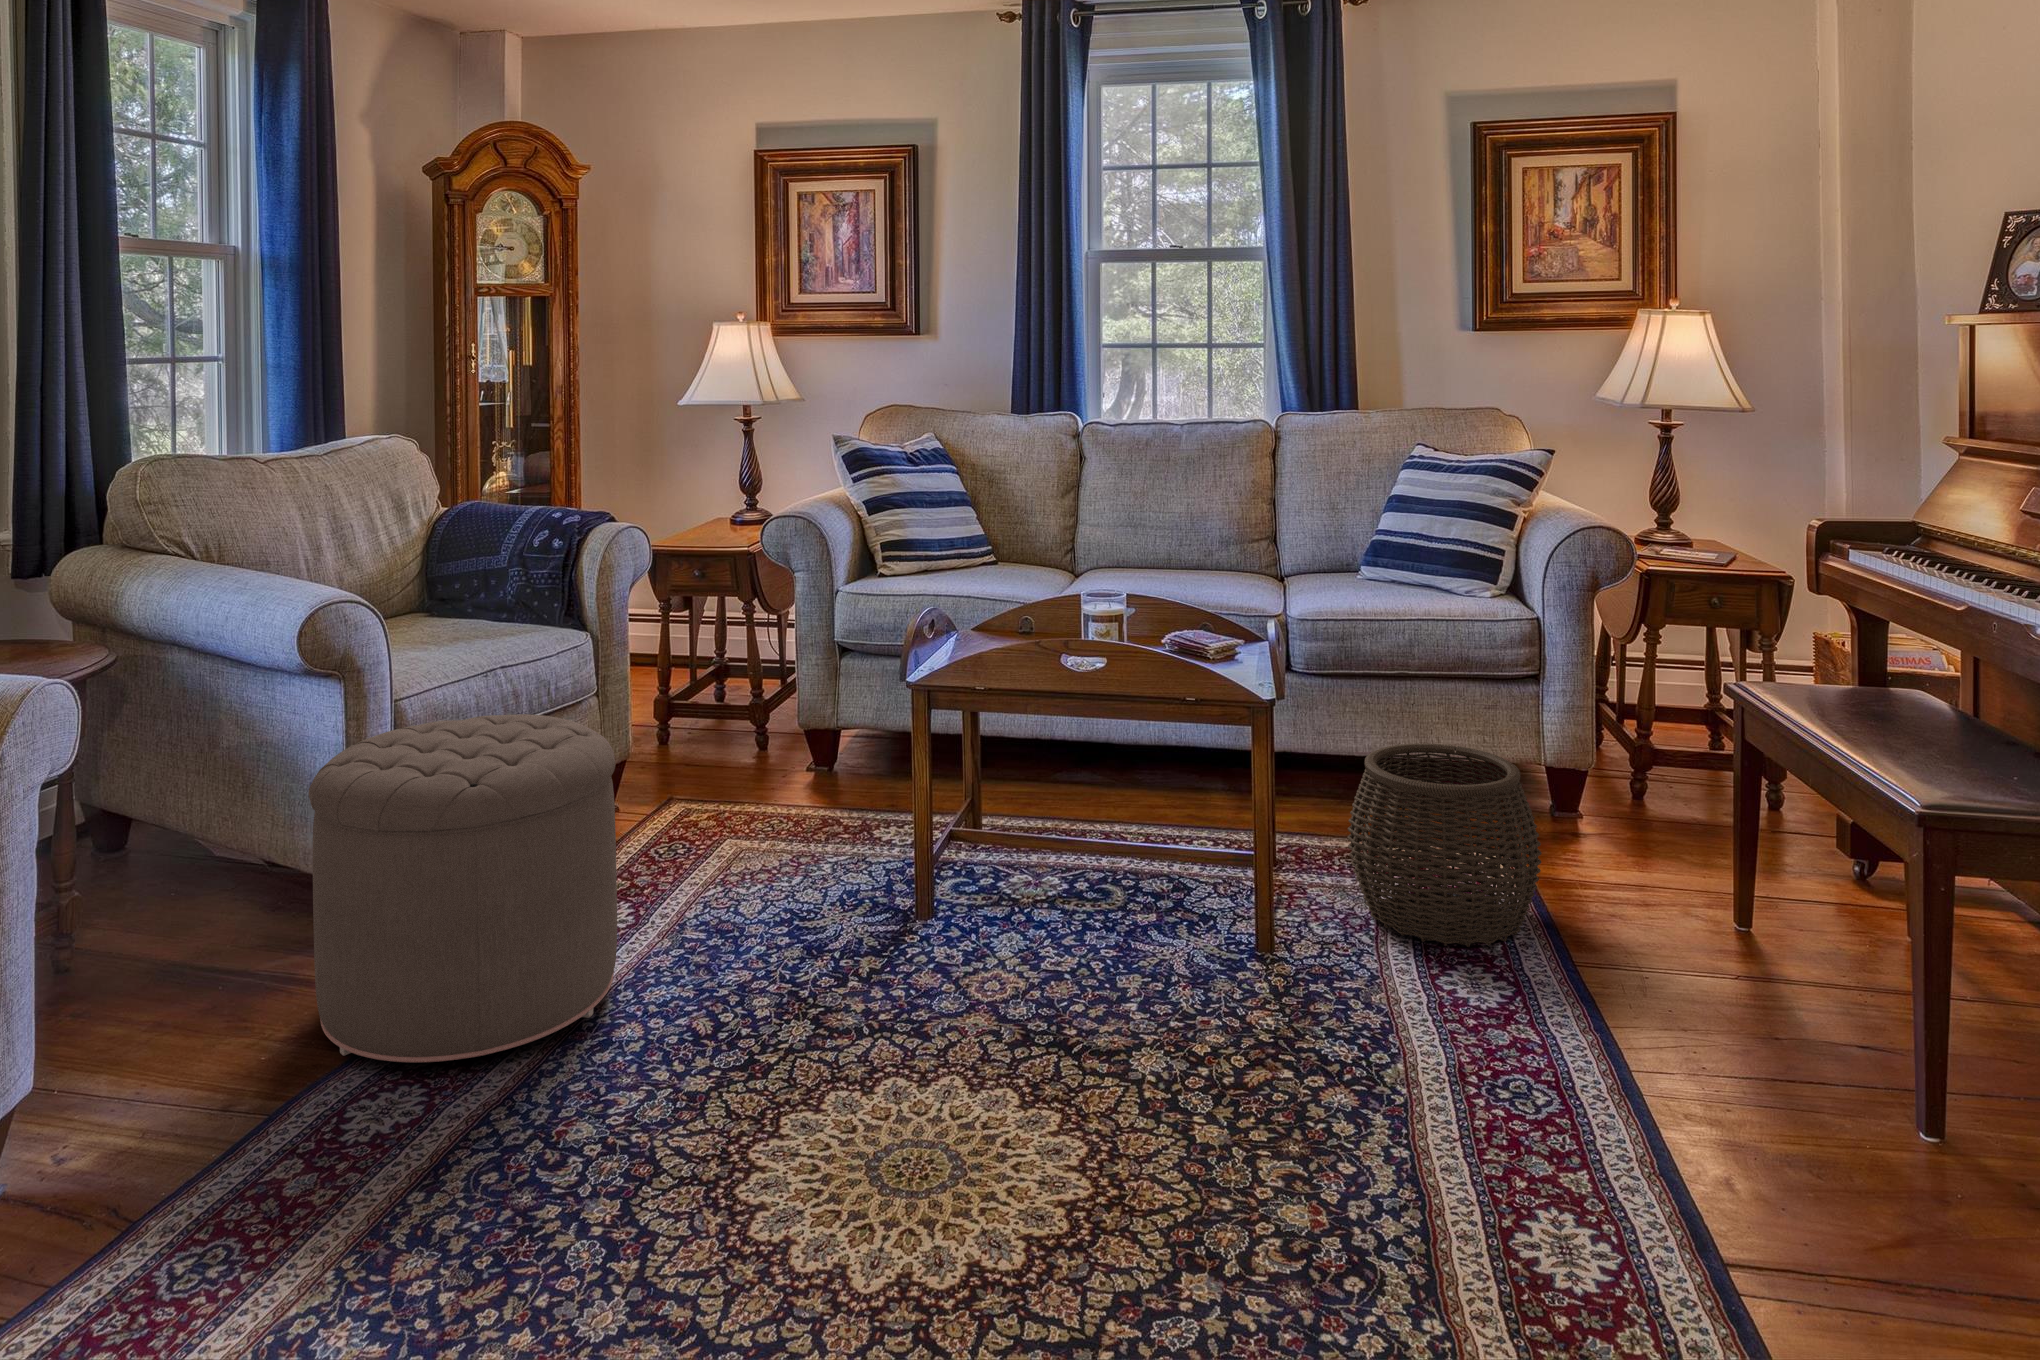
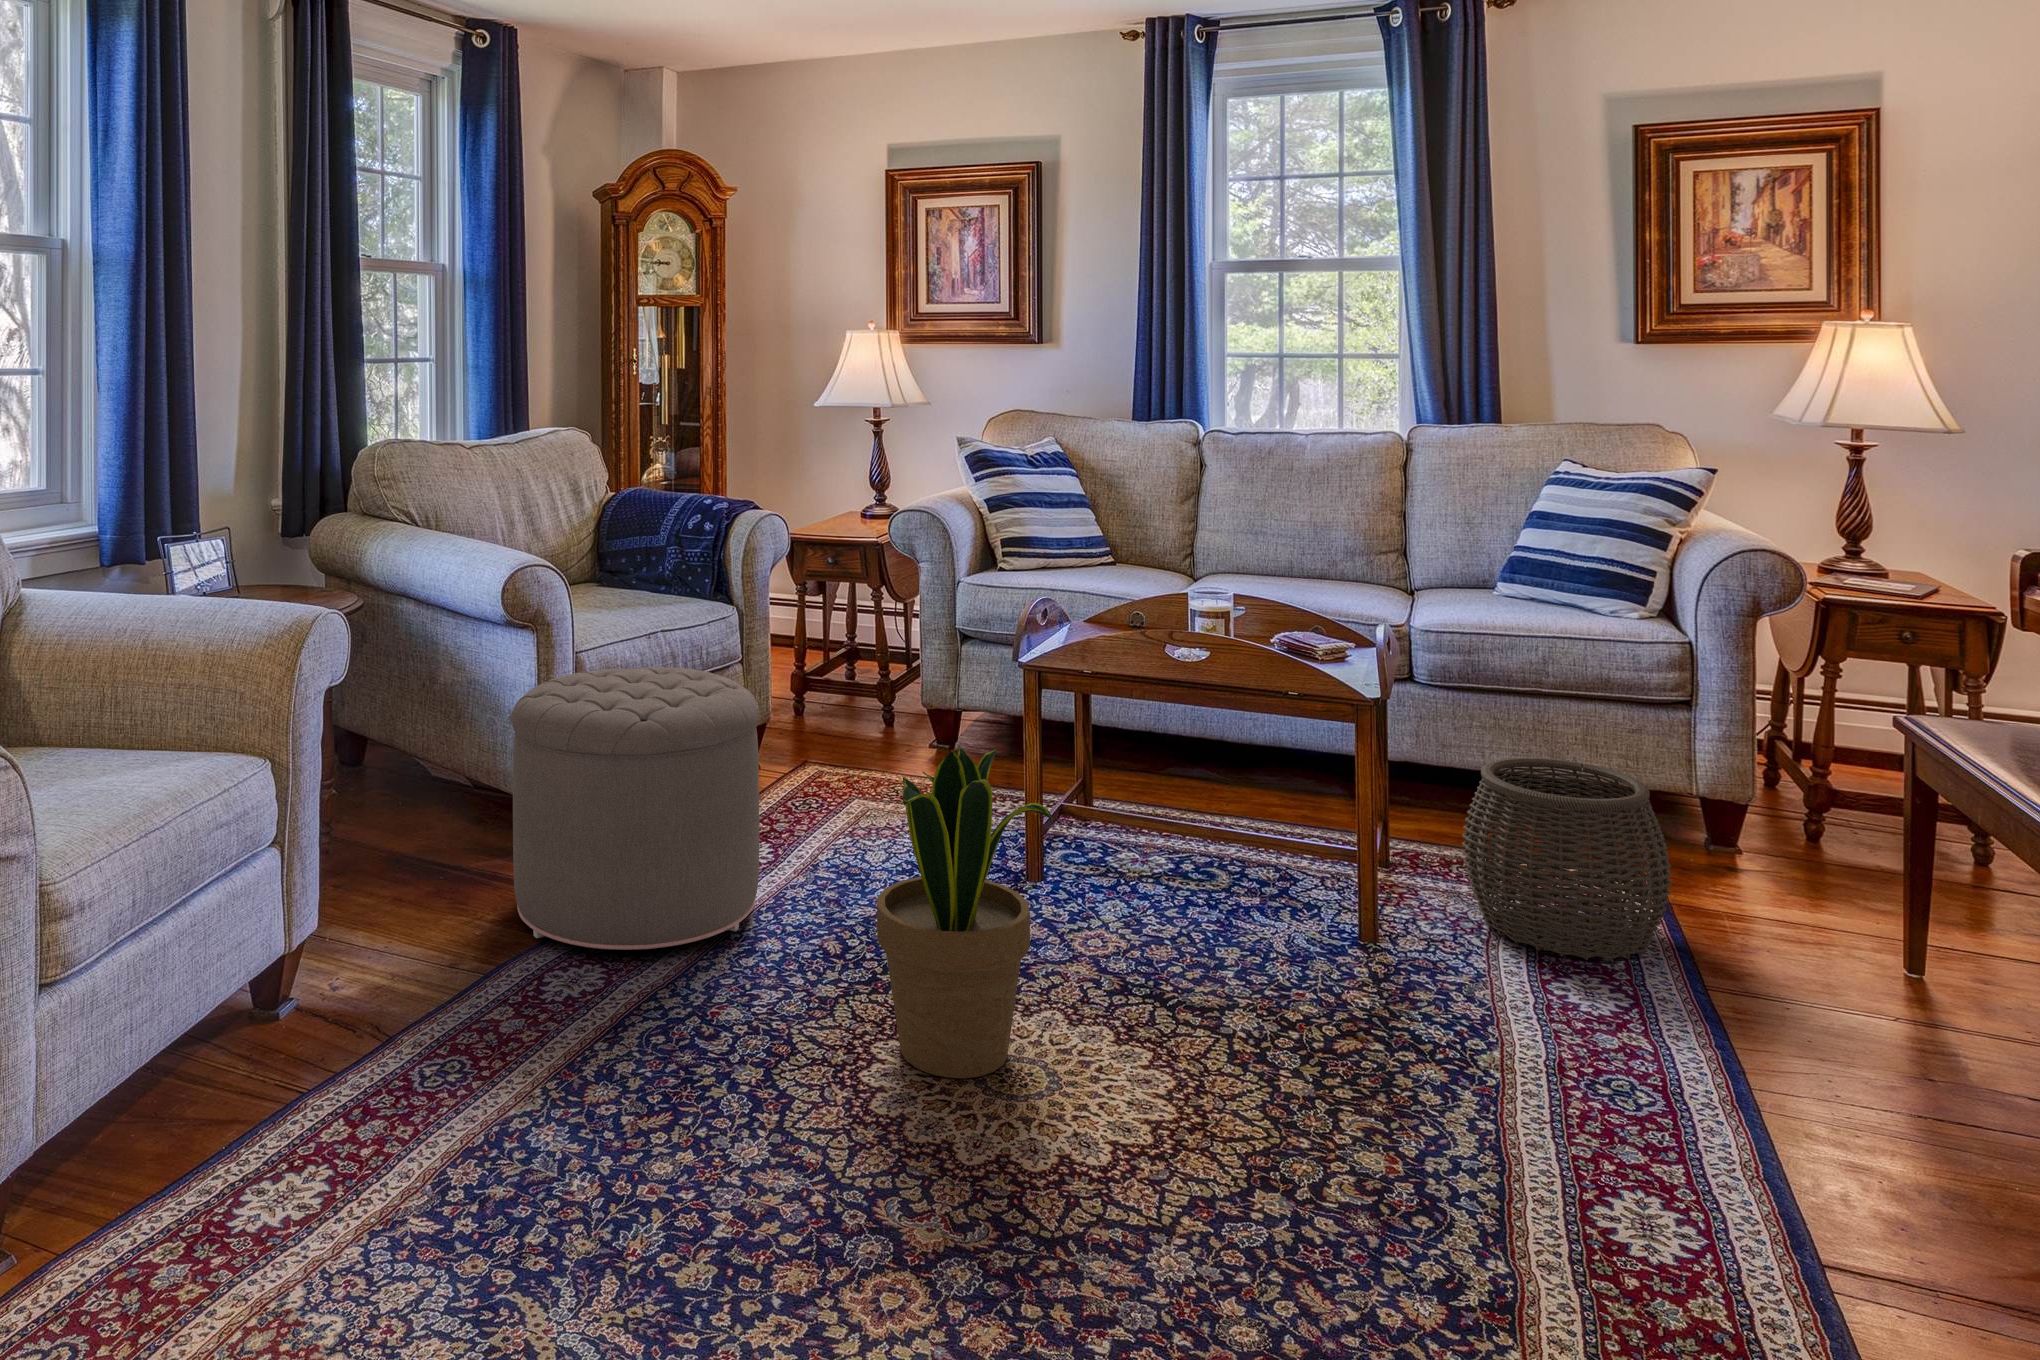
potted plant: none [753,789,951,1178] -> present [877,746,1054,1078]

